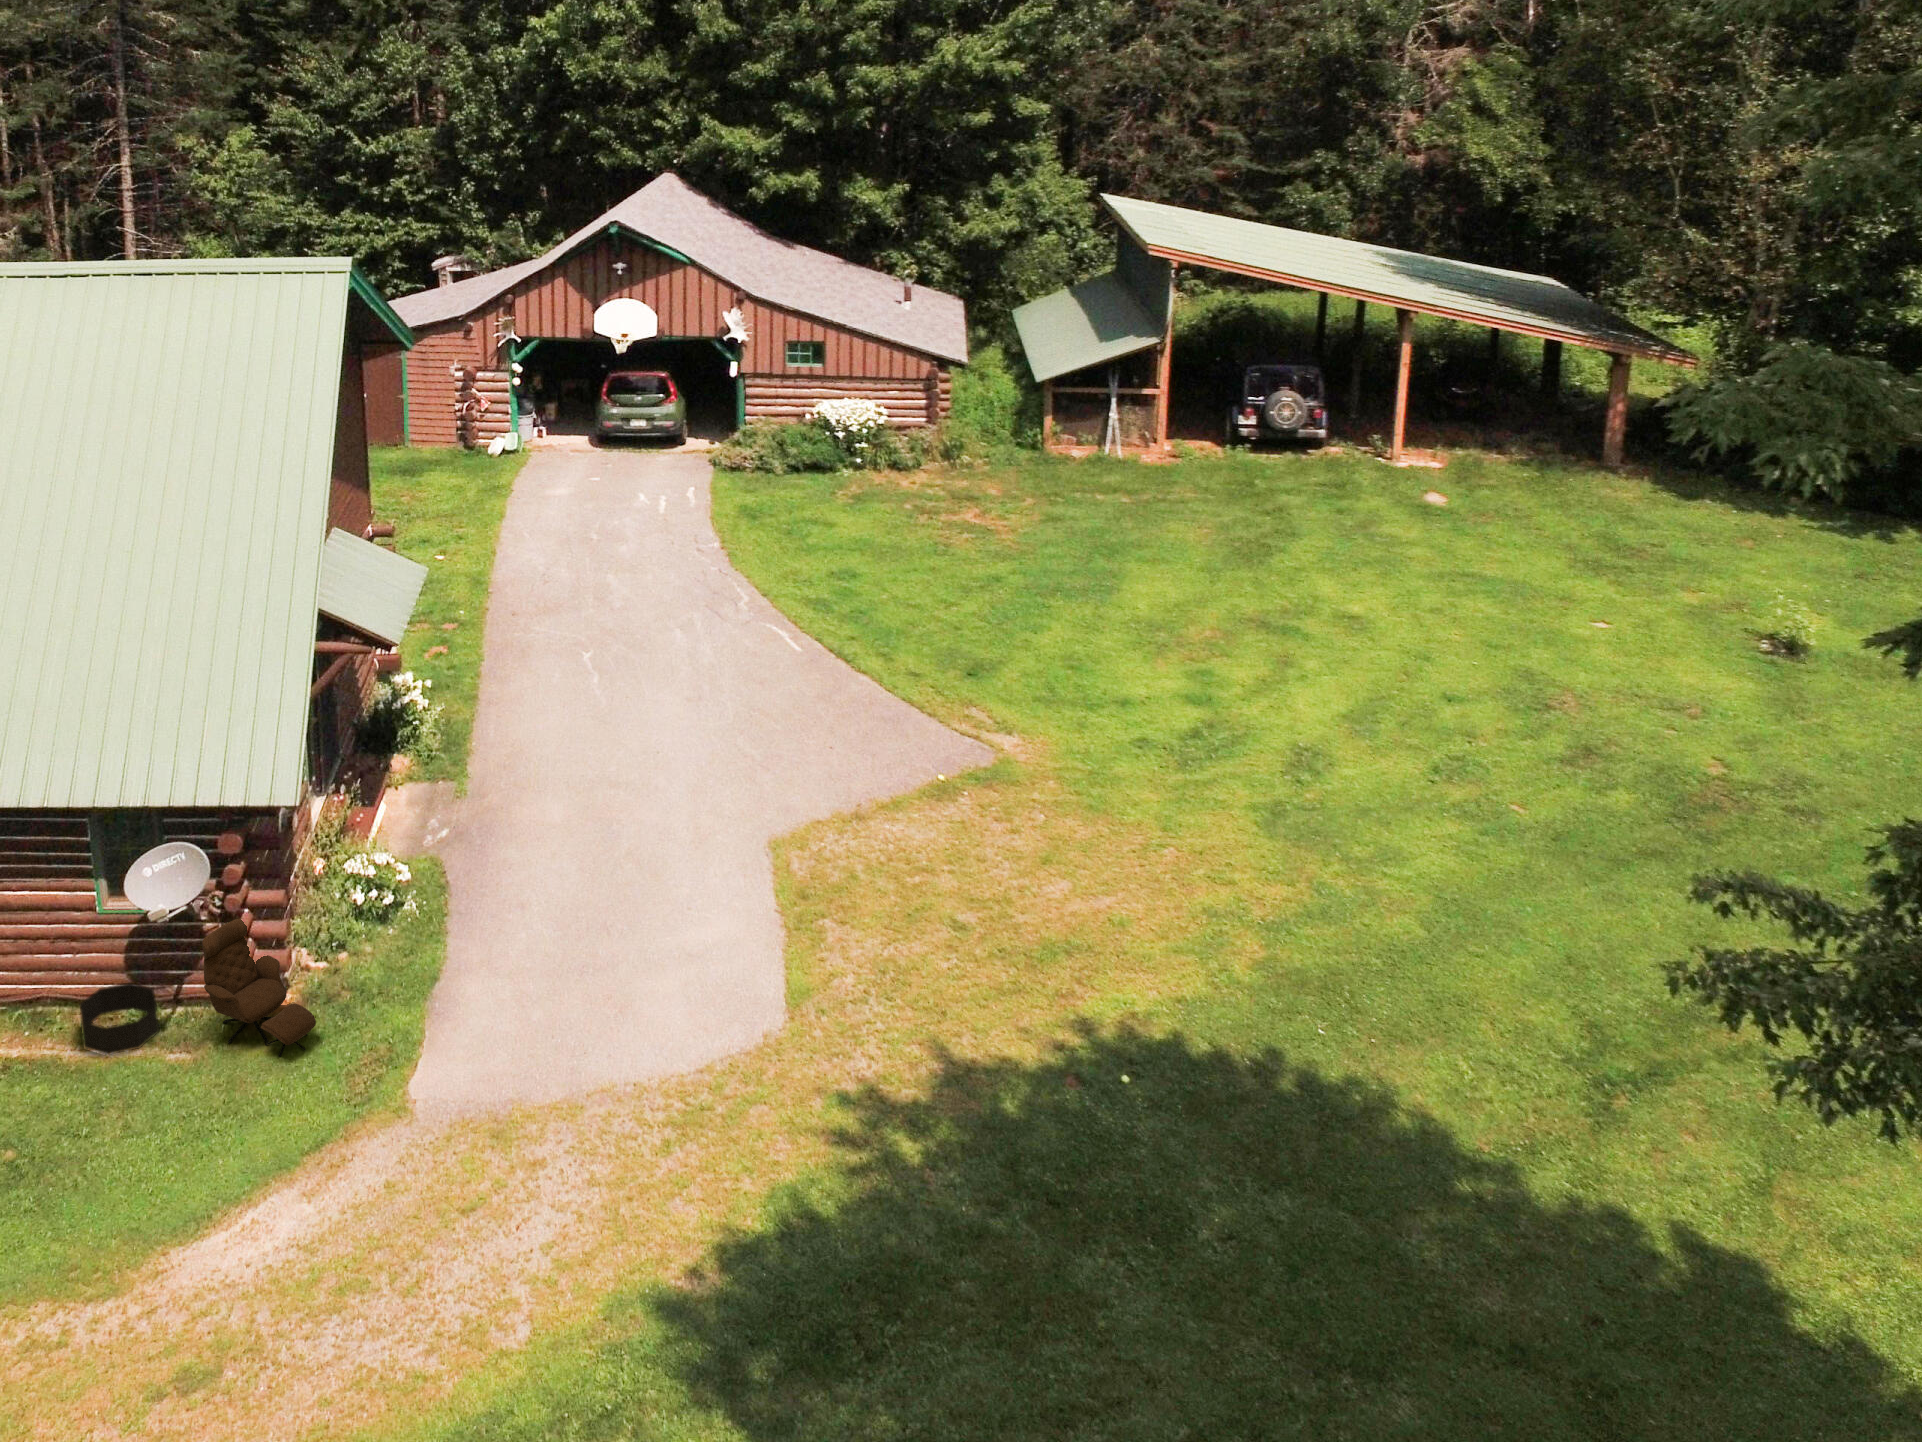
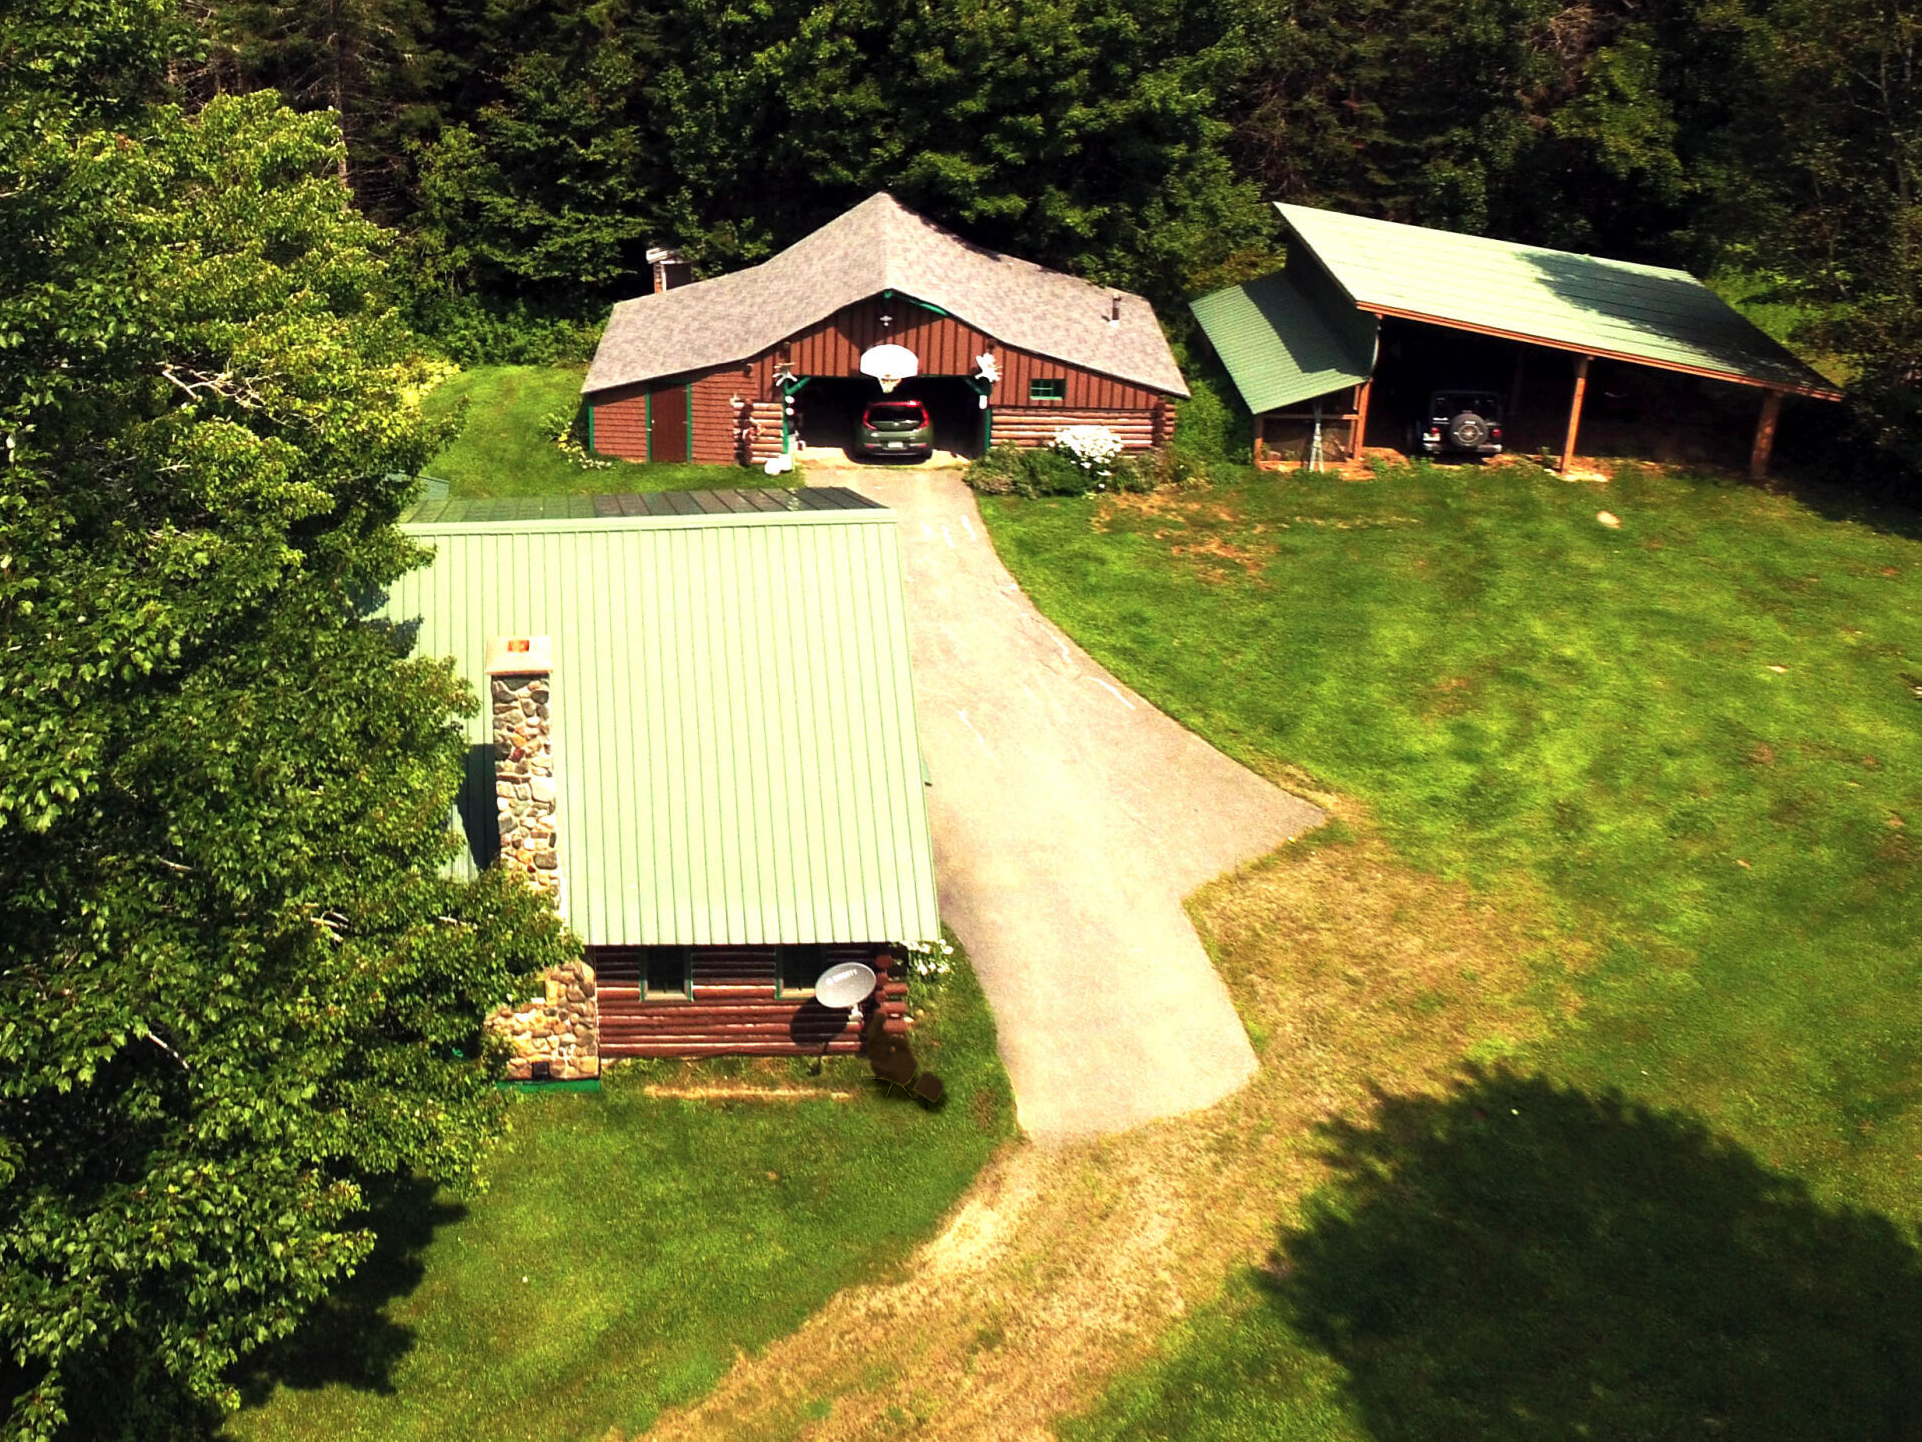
basket: present [79,983,159,1055] -> none [779,1049,833,1106]

